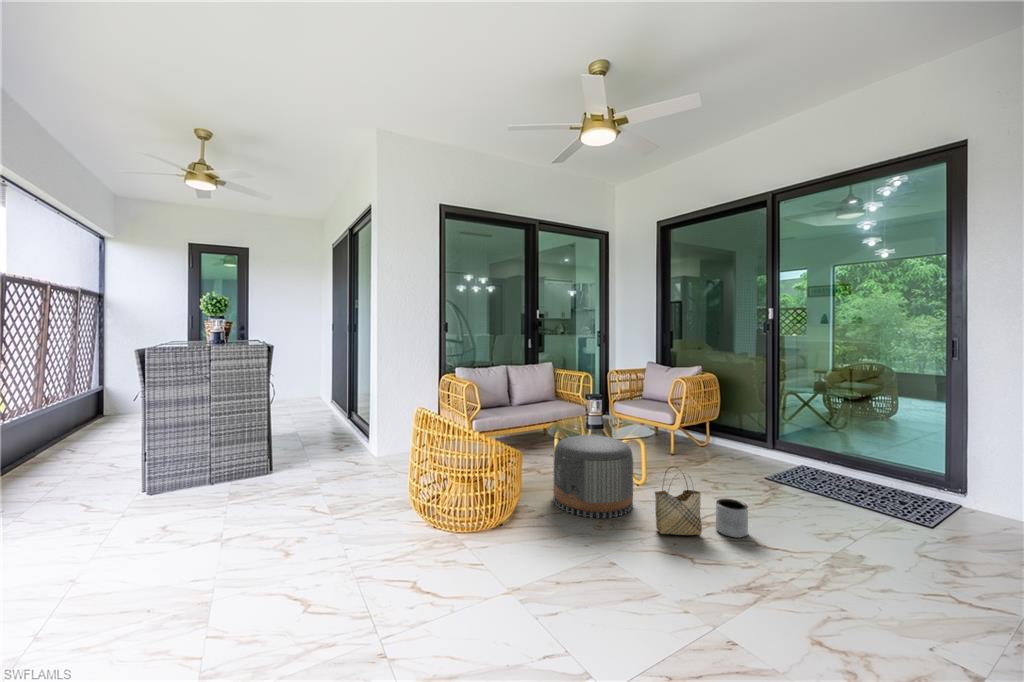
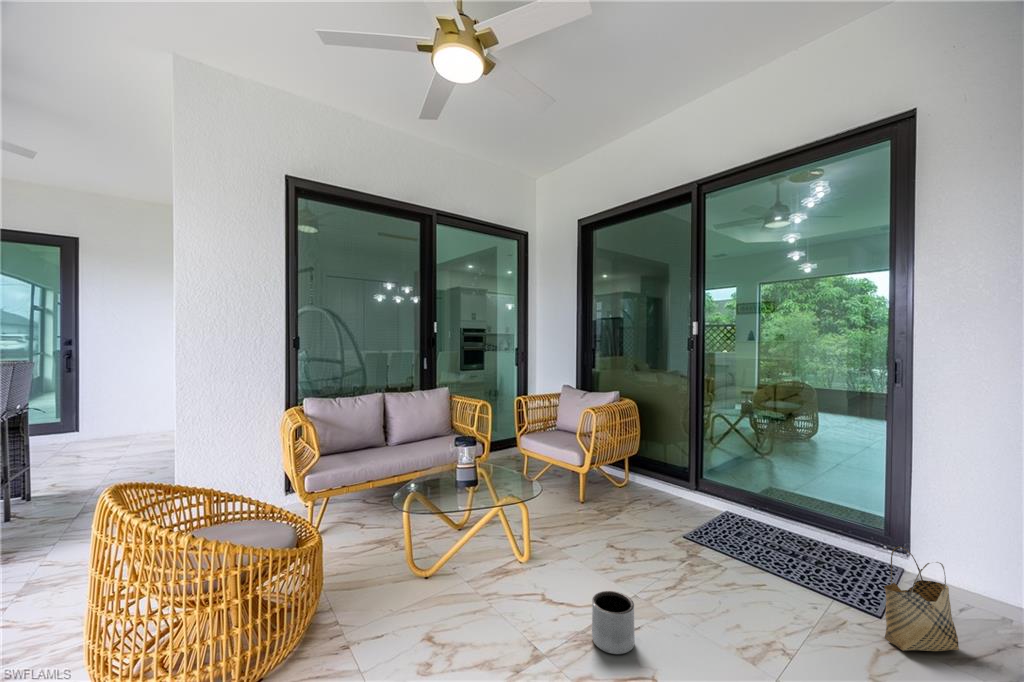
pouf: present [553,435,633,518] -> none [387,493,496,622]
woven basket: present [655,466,702,535] -> present [884,546,959,651]

